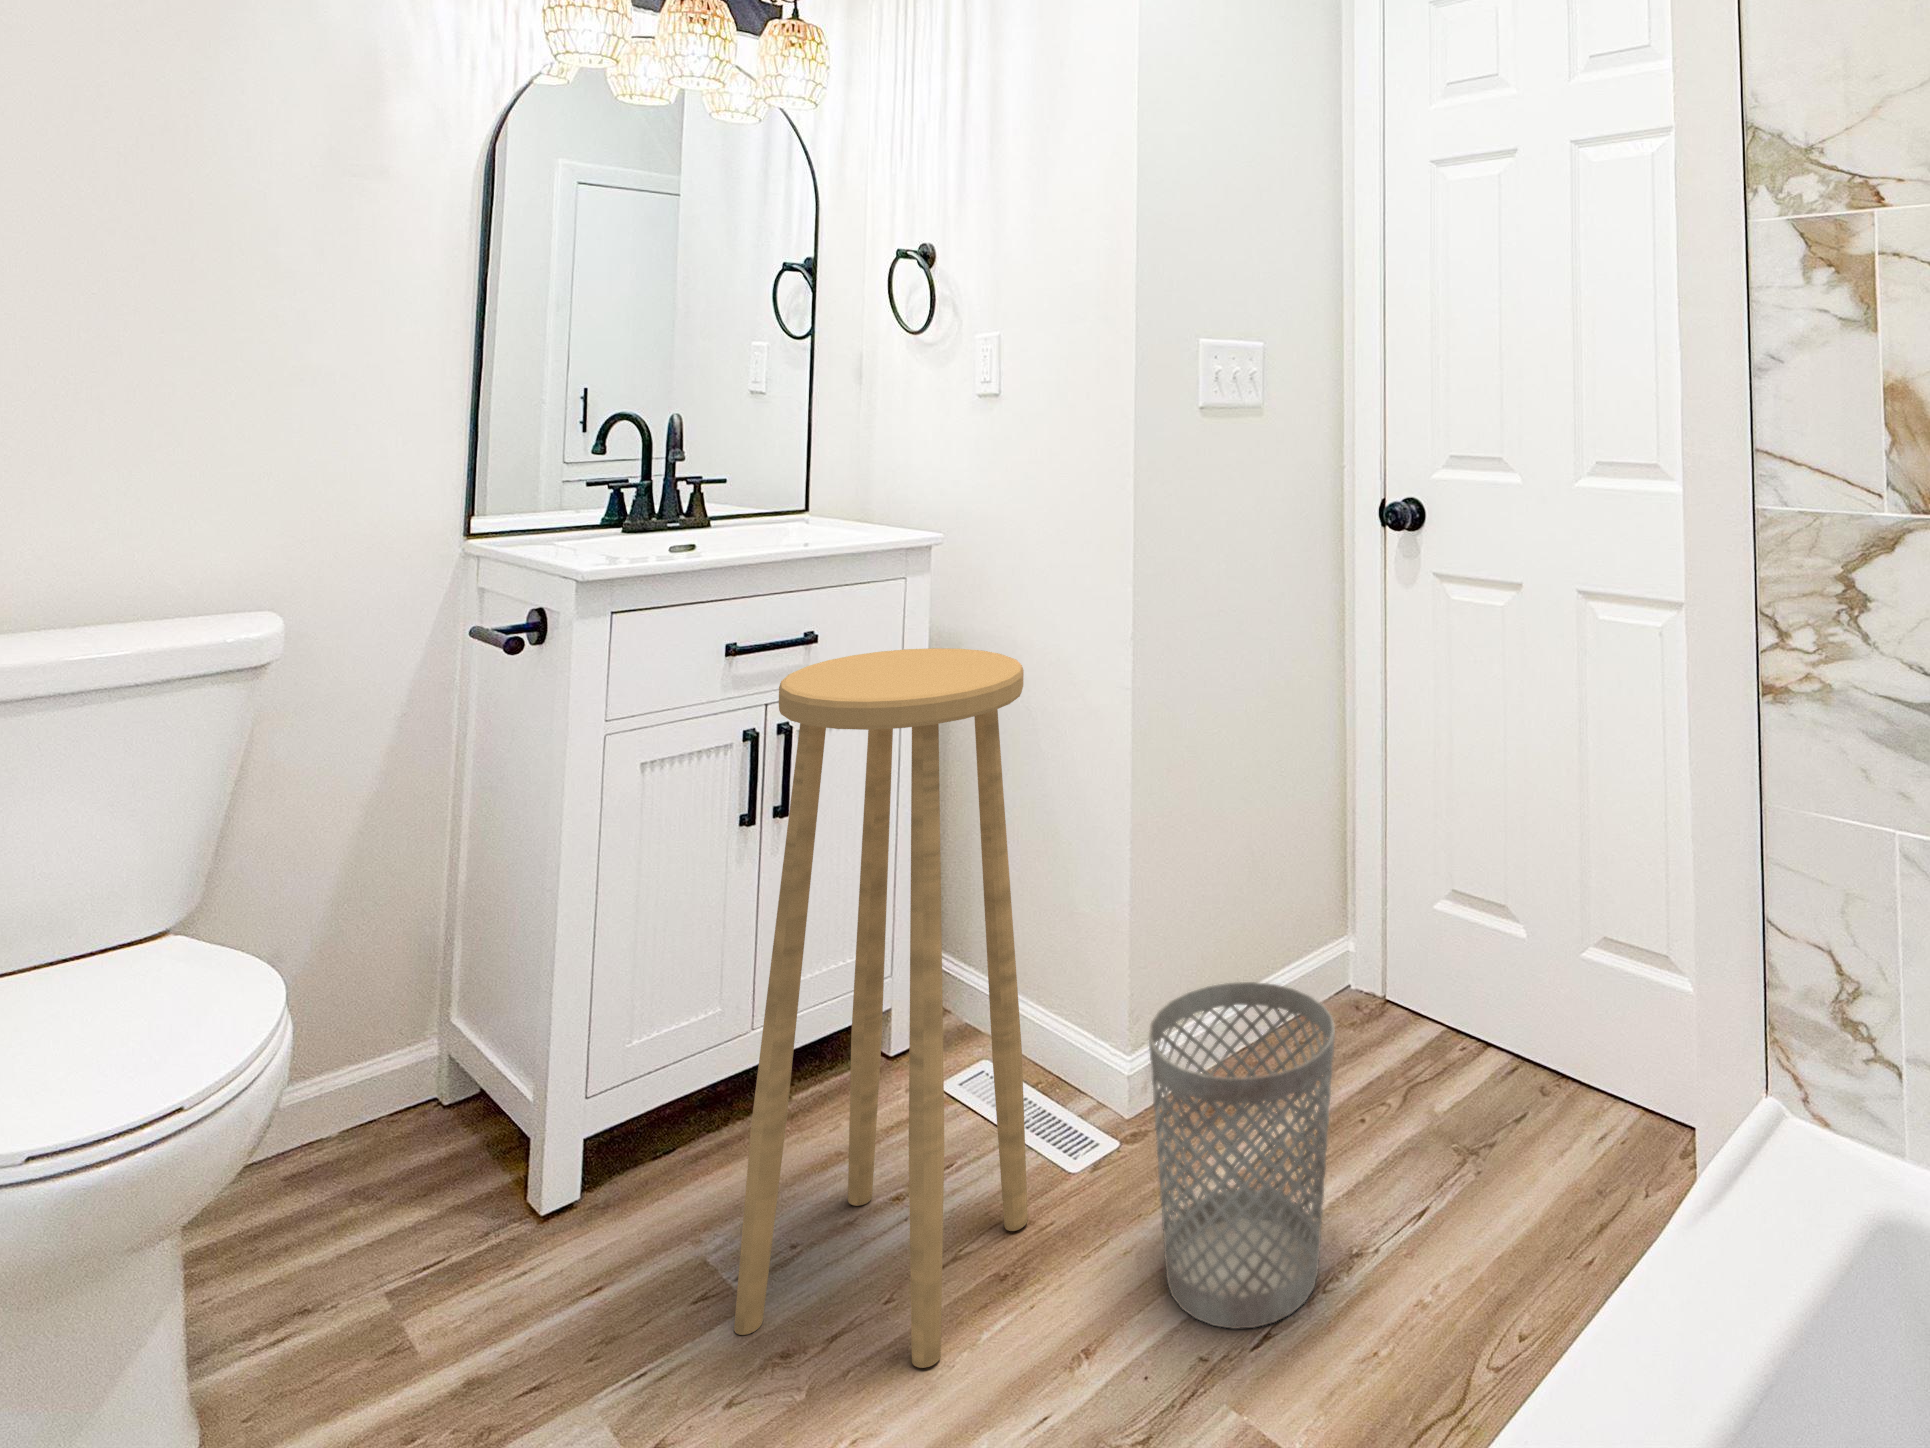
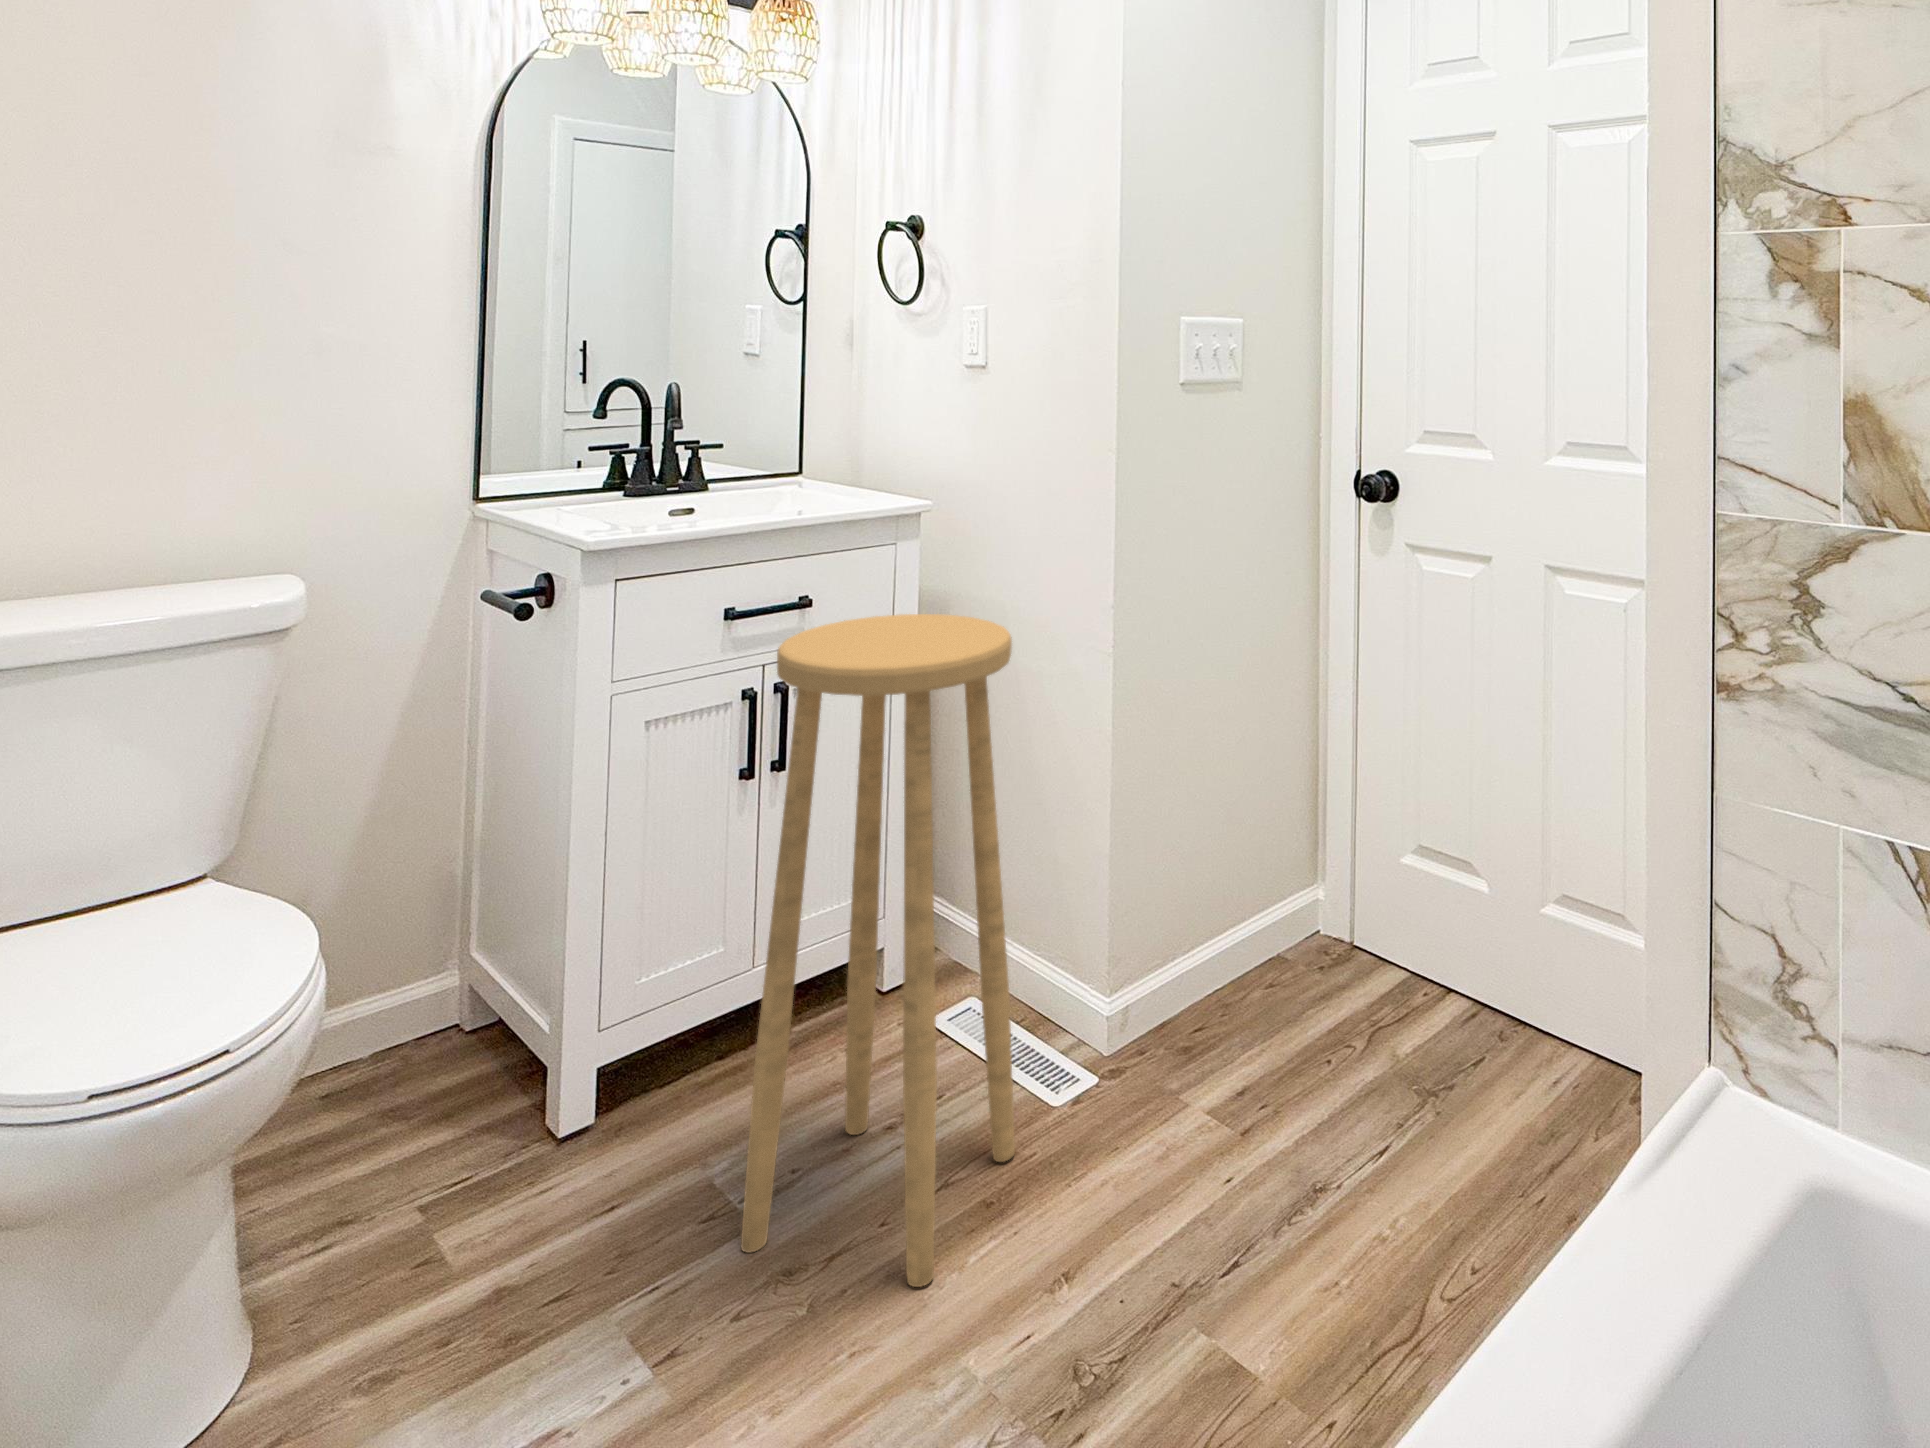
wastebasket: present [1149,982,1335,1329] -> none [1131,936,1309,1258]

